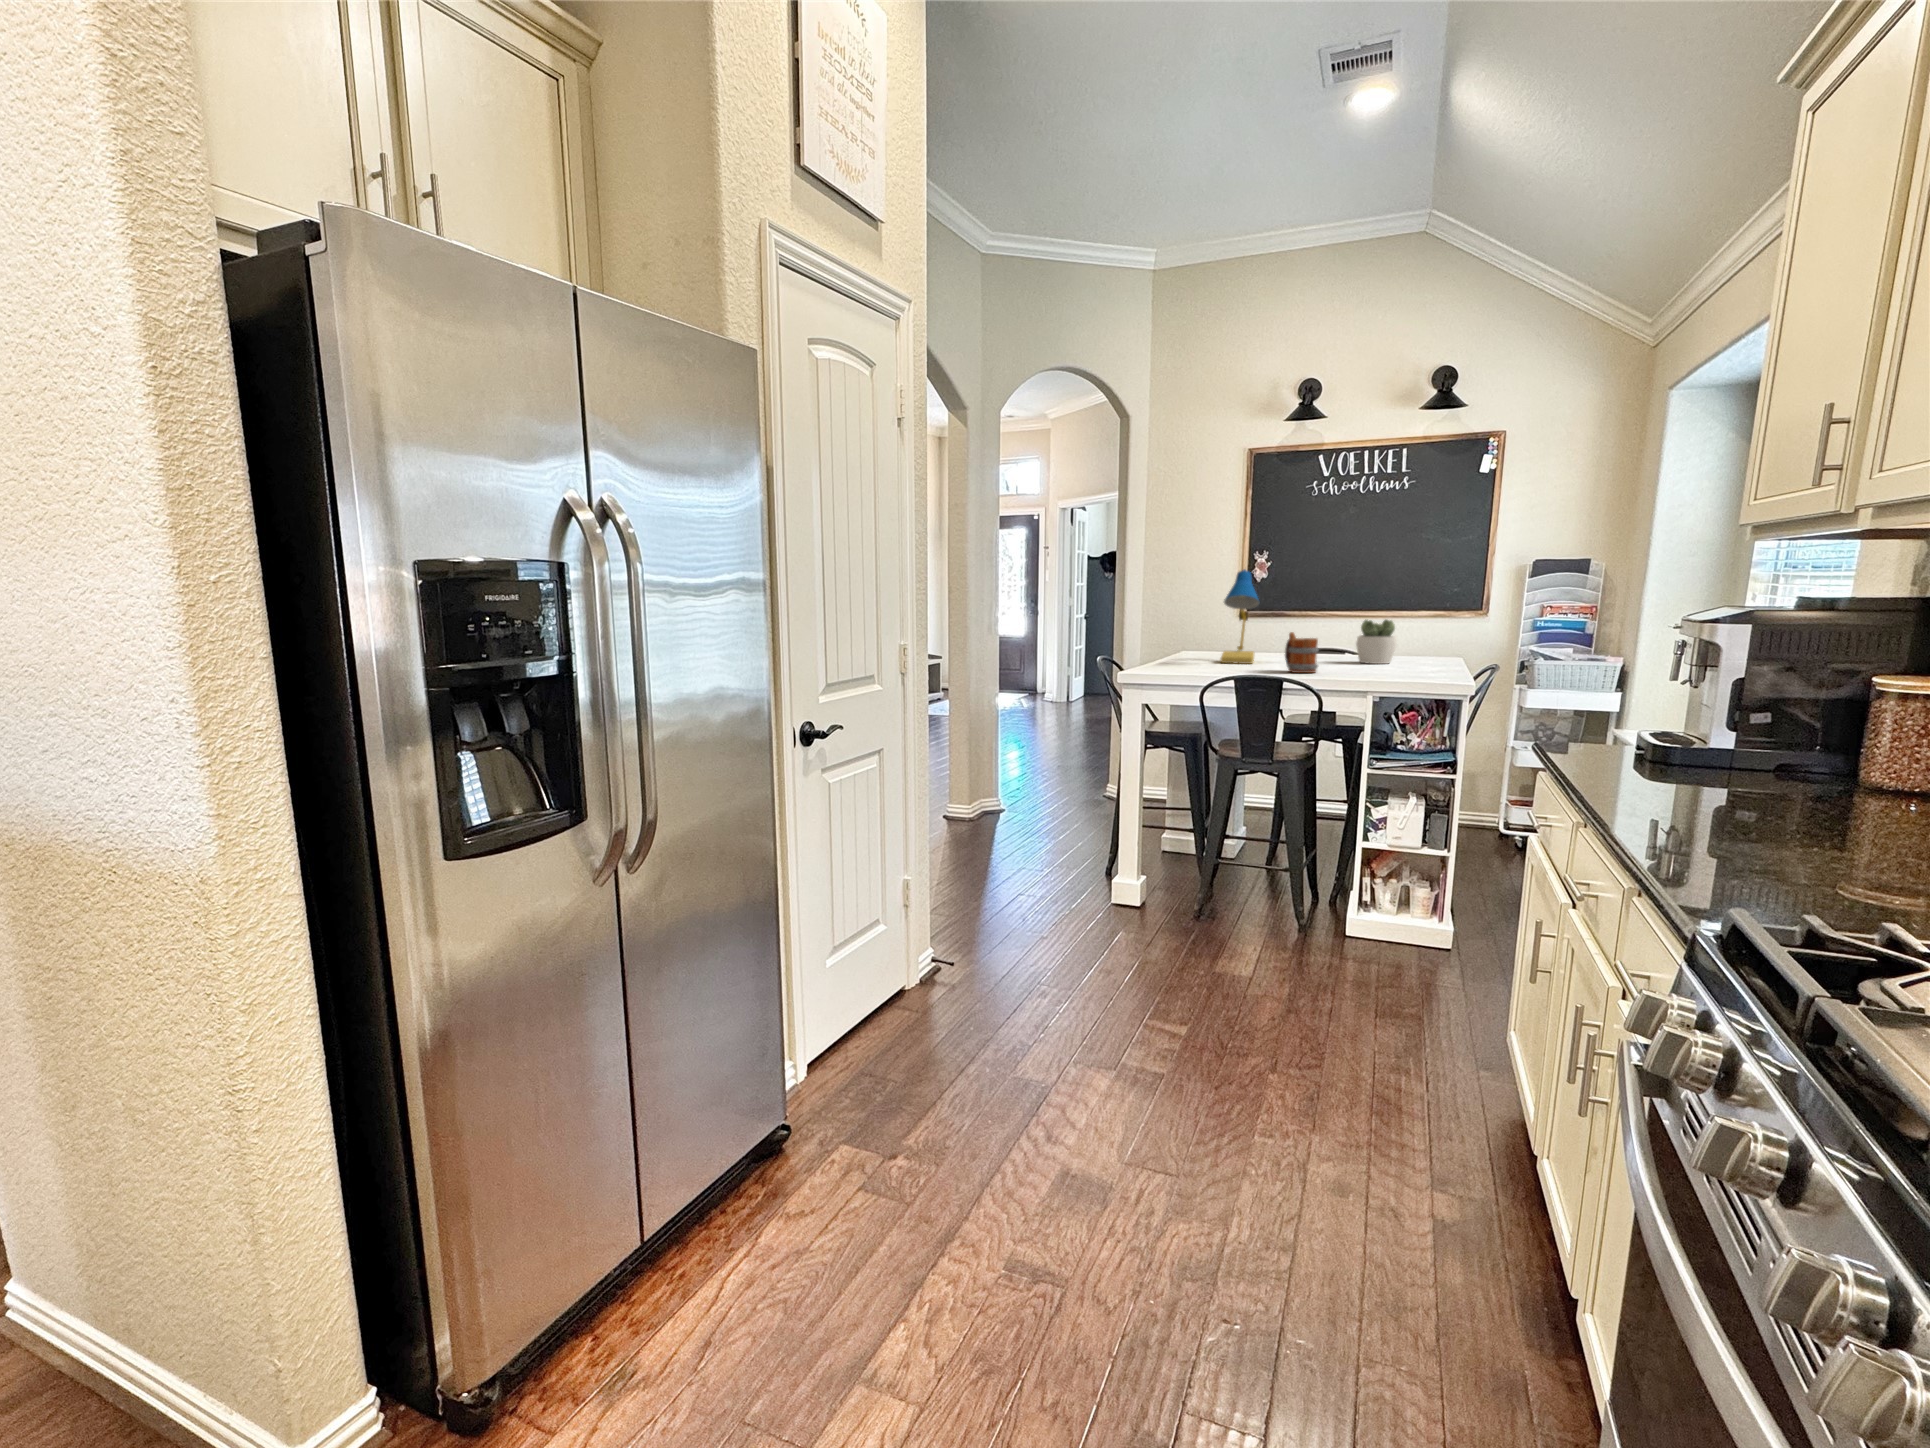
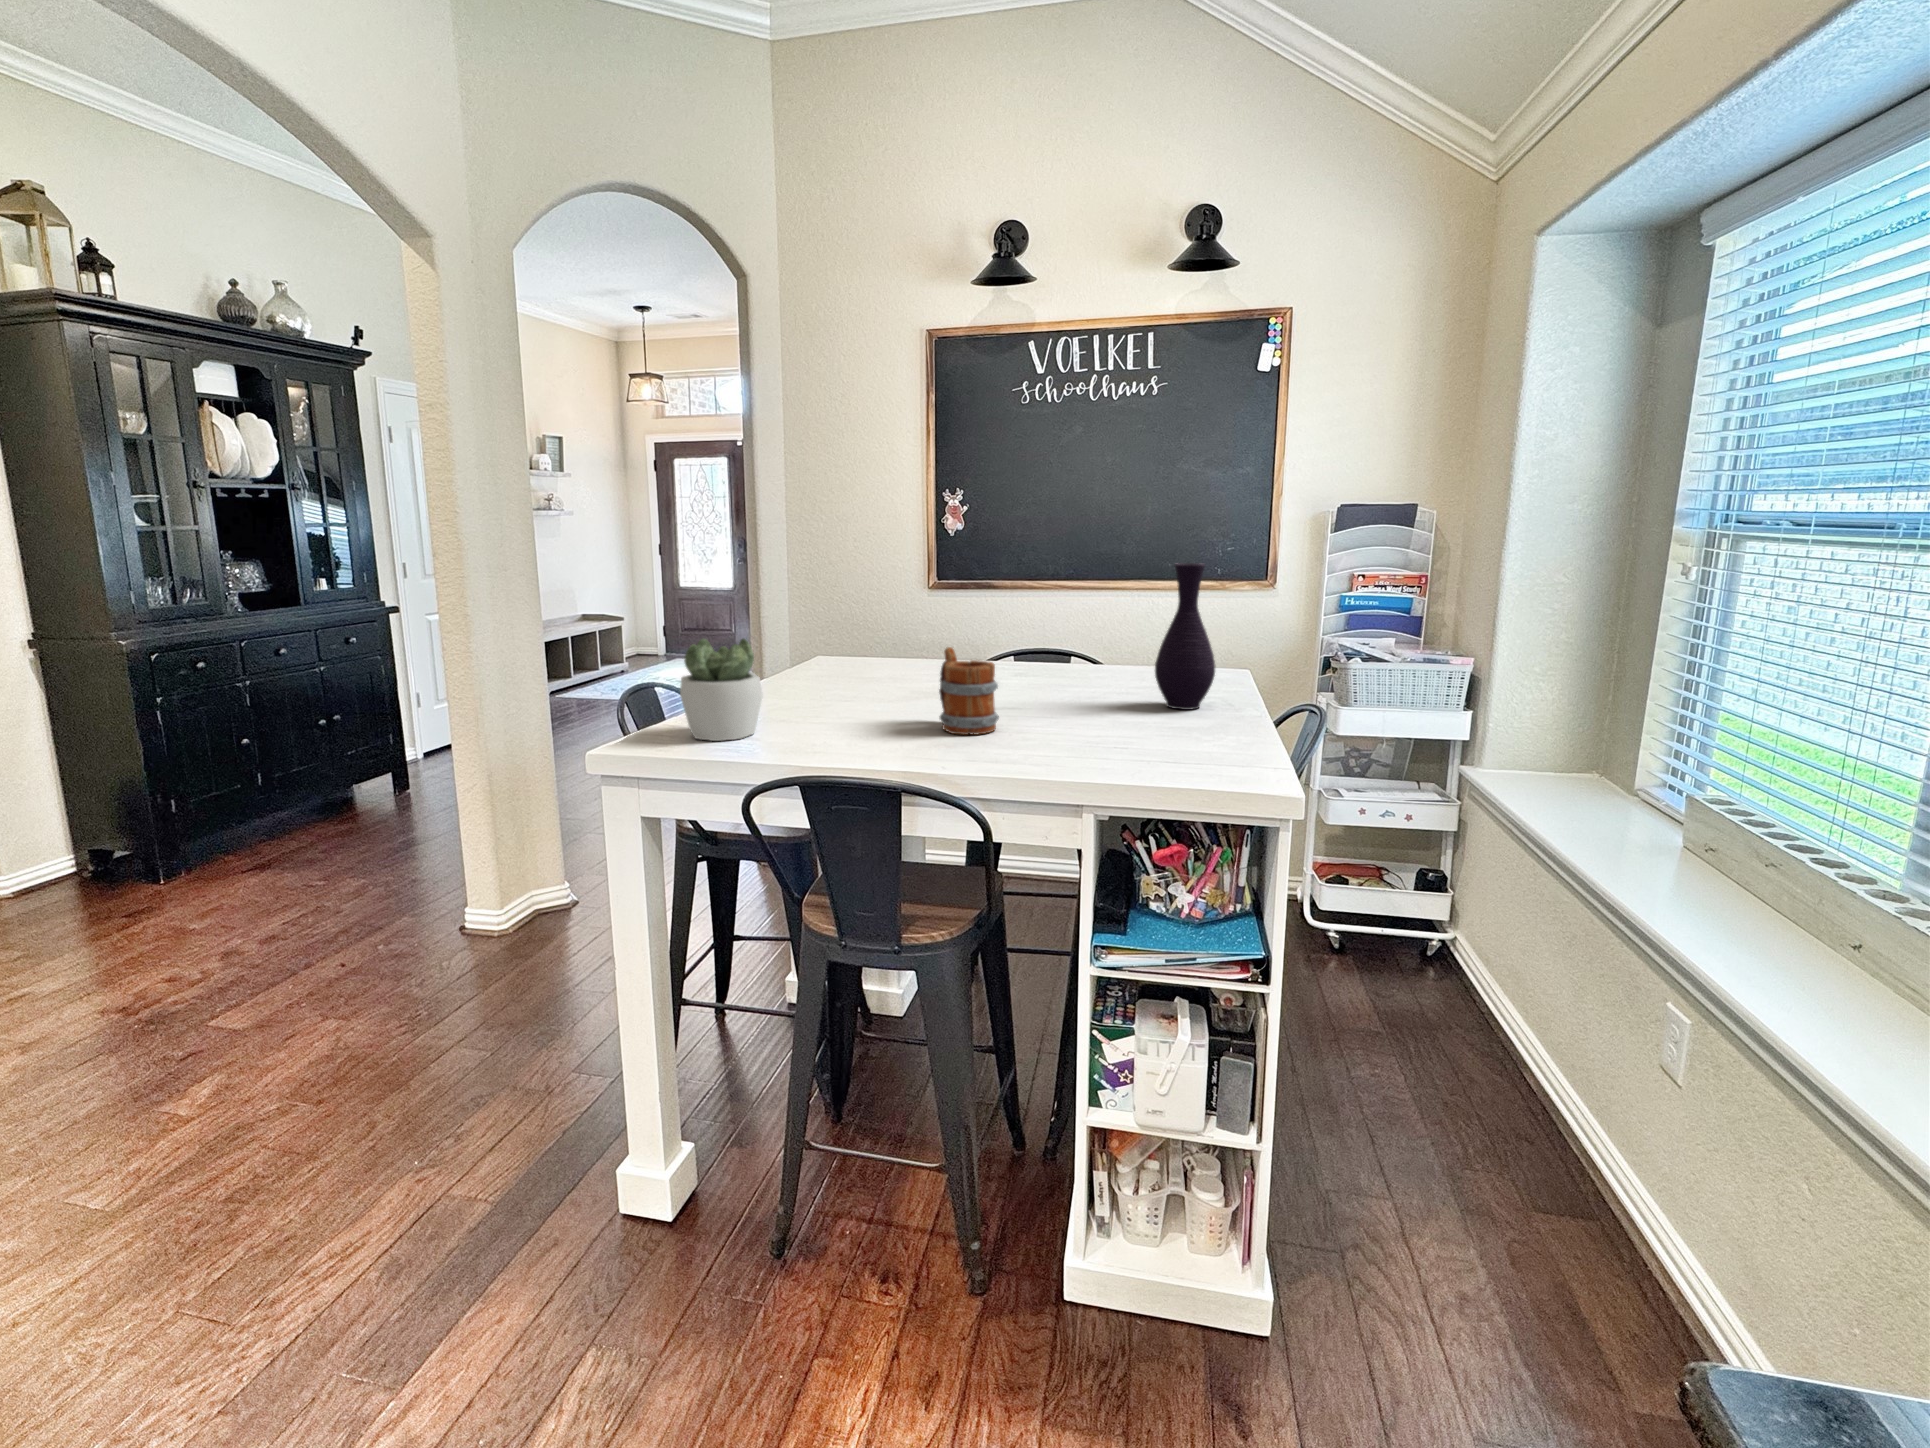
desk lamp: present [1221,570,1260,664] -> none [842,520,911,694]
vase: none [1403,591,1438,668] -> present [1155,563,1215,710]
succulent plant: present [1356,620,1397,664] -> present [680,639,763,741]

